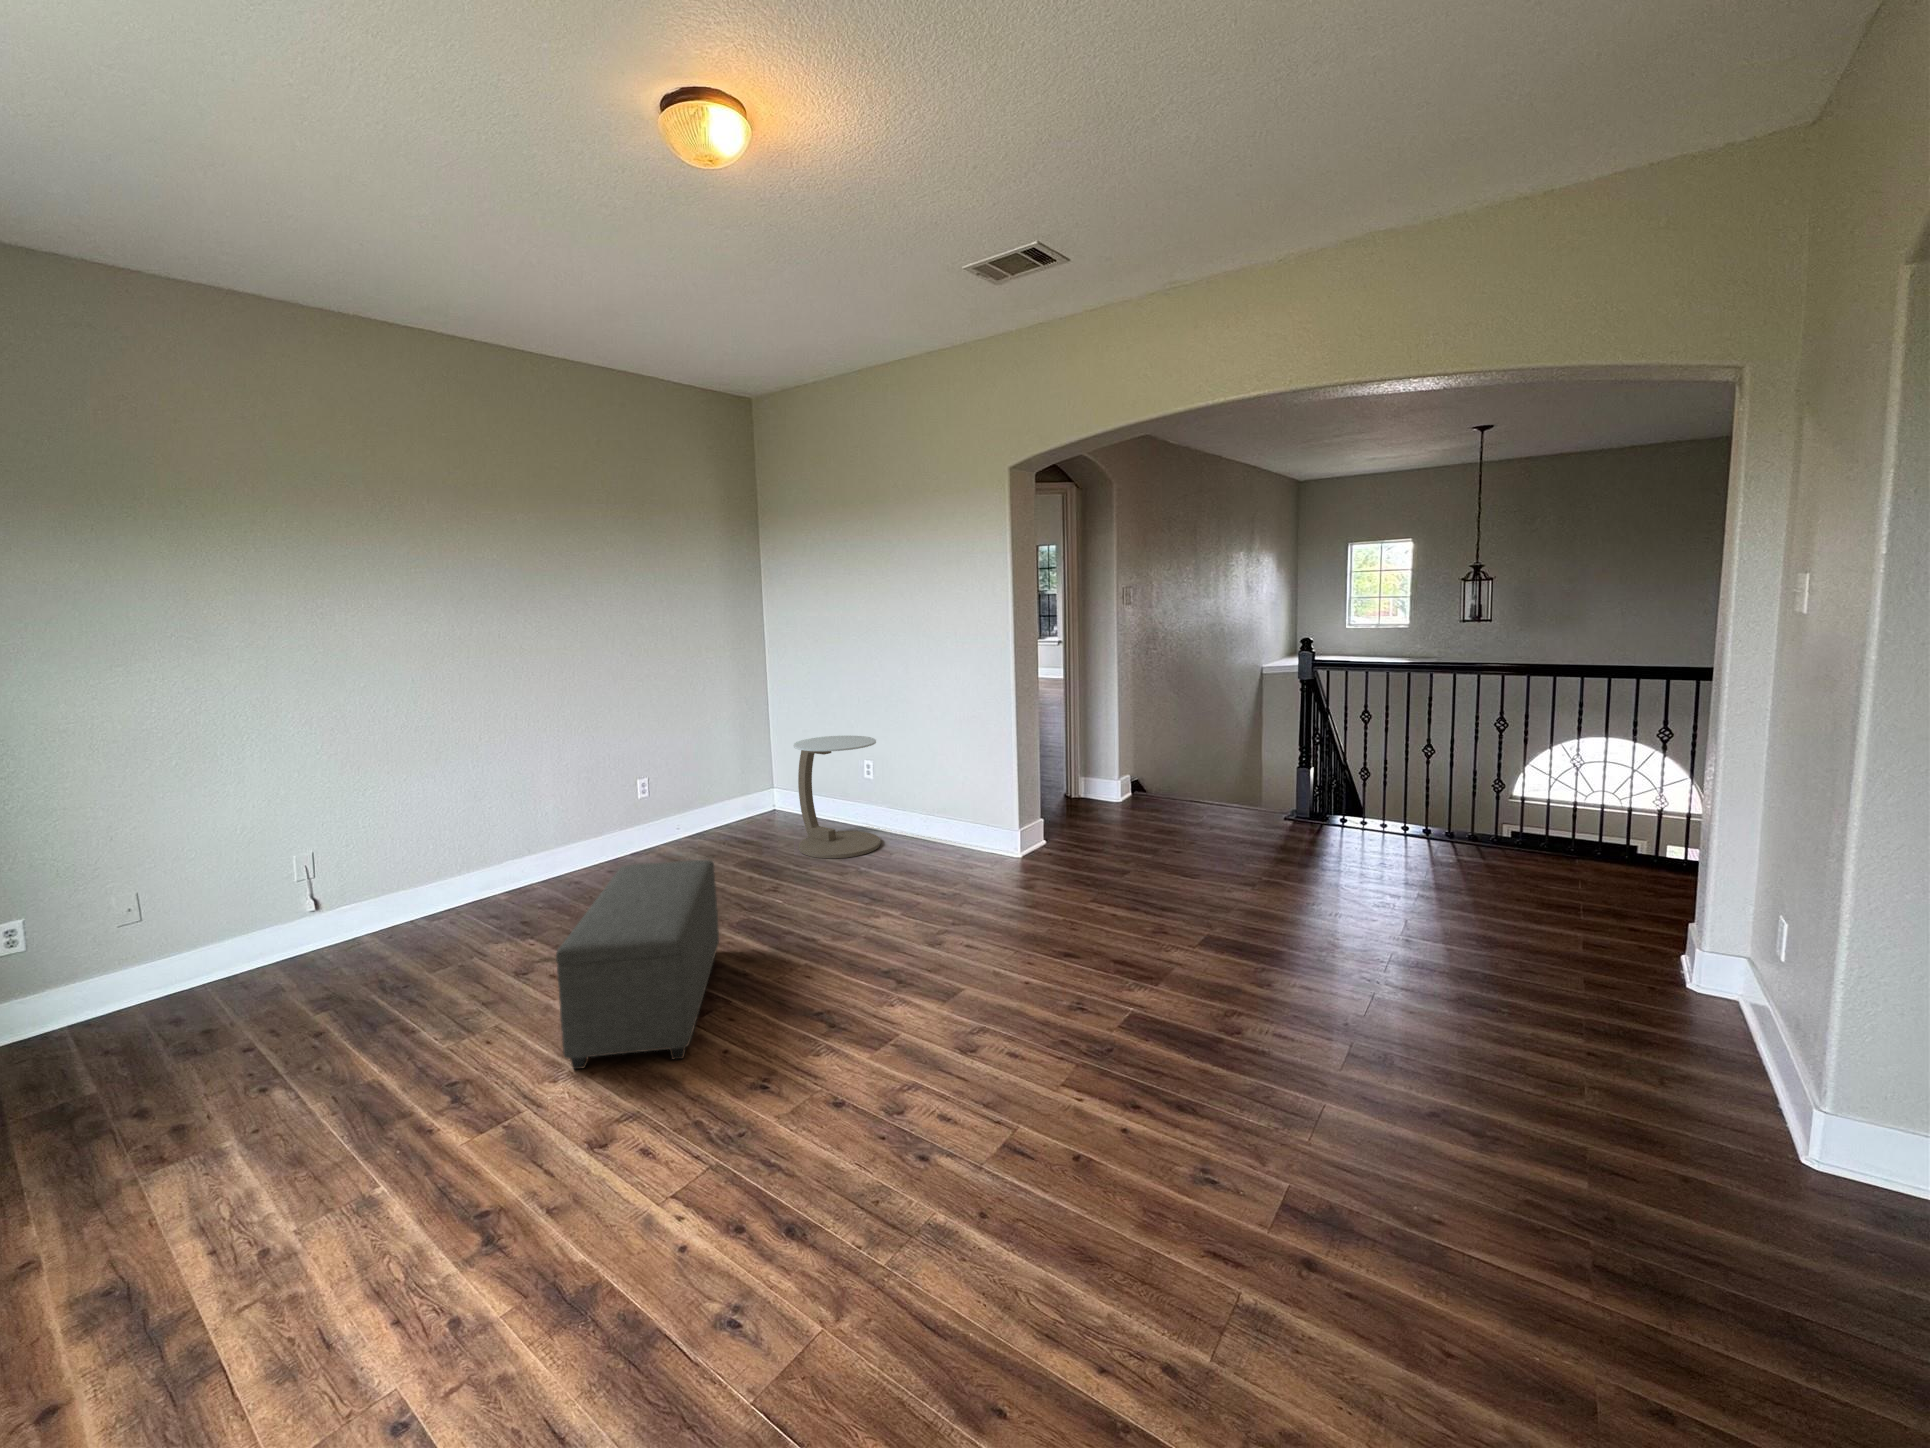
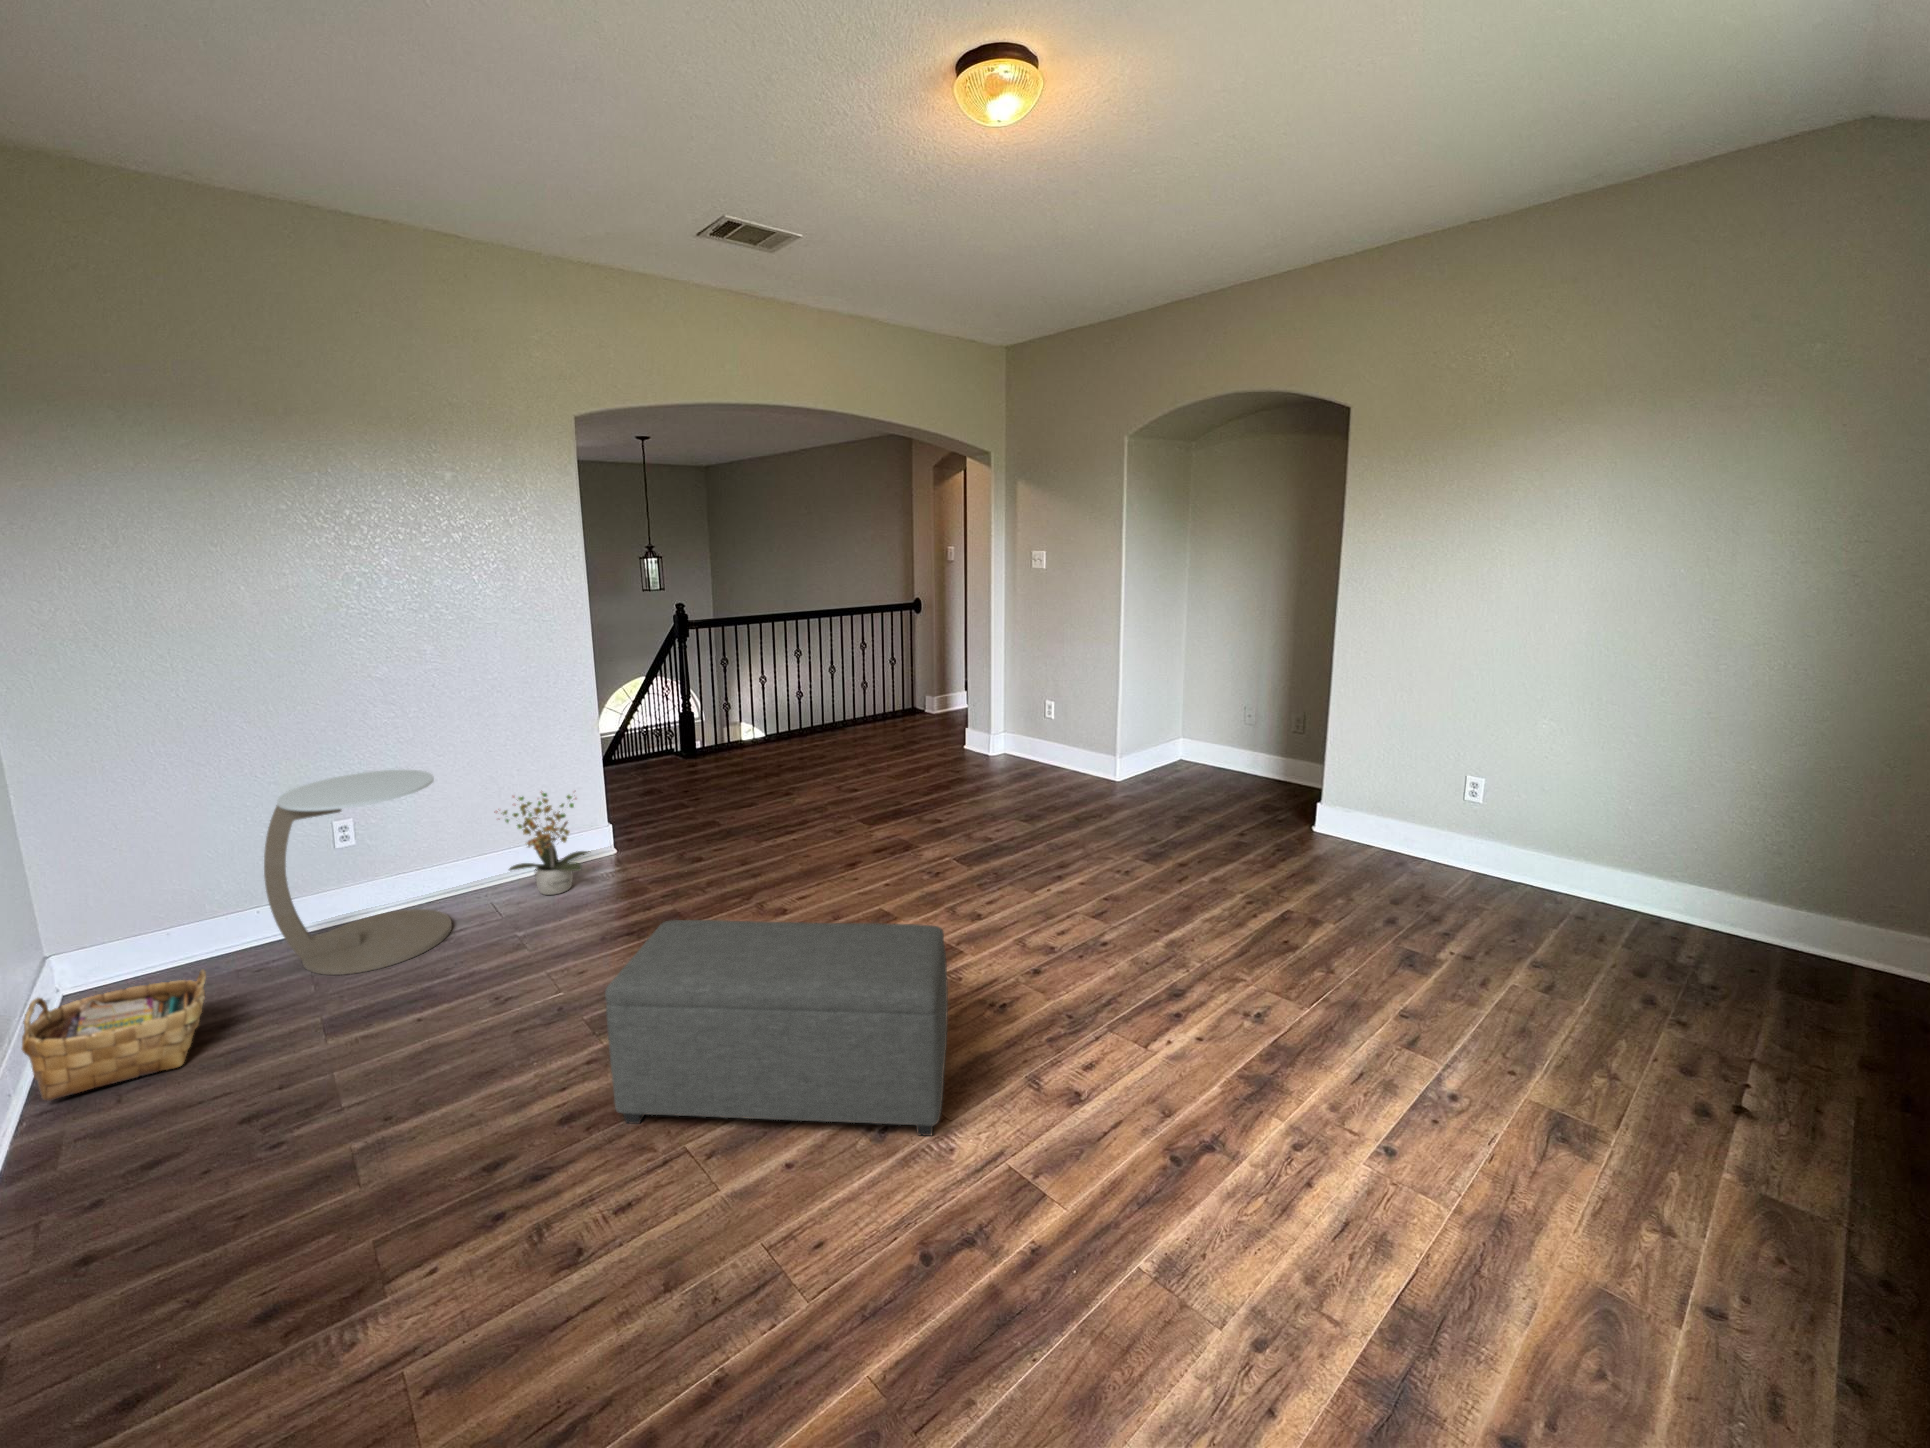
potted plant: none [901,779,962,865] -> present [501,792,589,895]
woven basket: none [681,798,744,853] -> present [22,969,206,1101]

